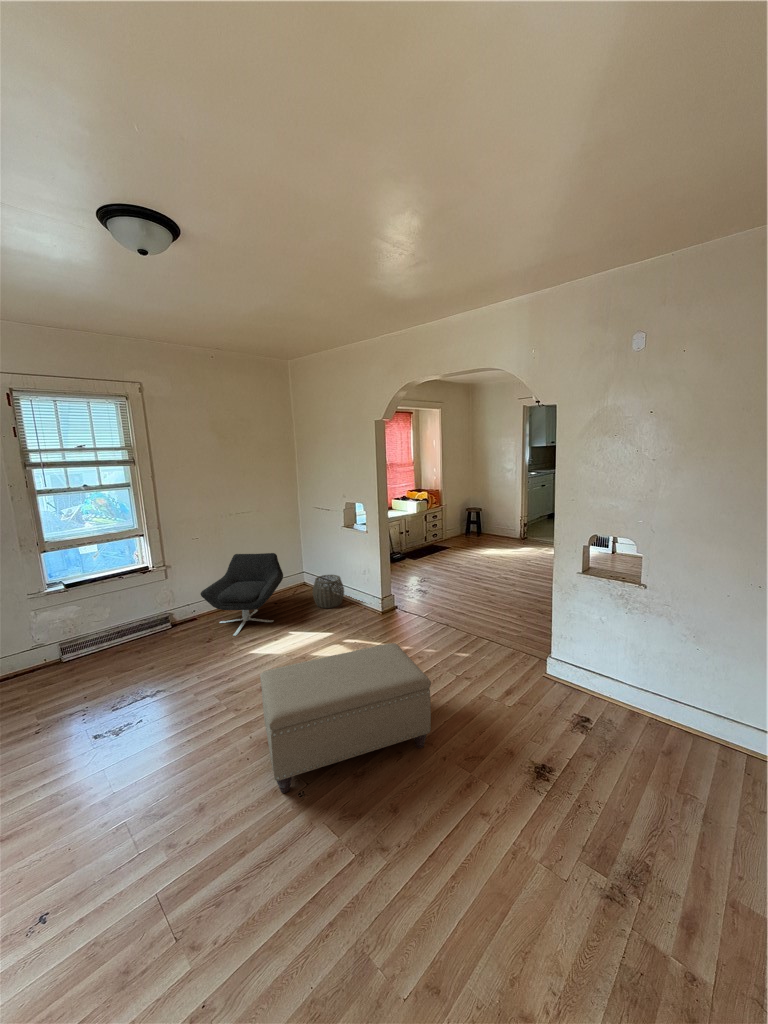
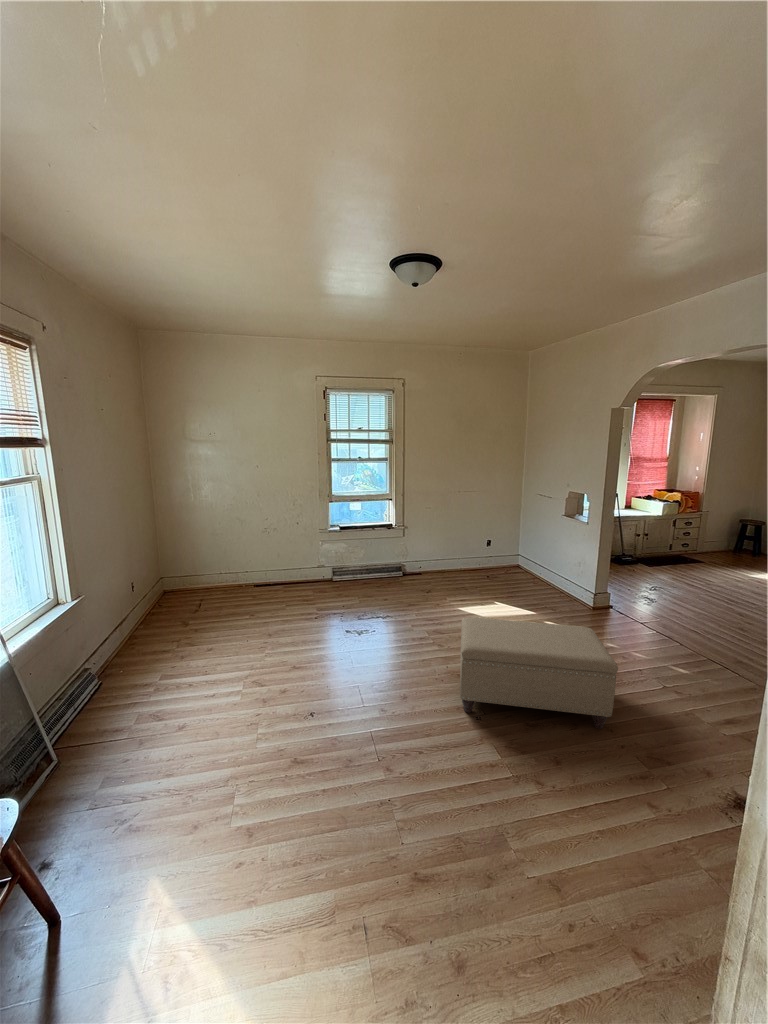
lounge chair: present [201,553,283,636] -> none [427,527,498,595]
woven basket: present [313,575,344,608] -> none [524,560,556,593]

